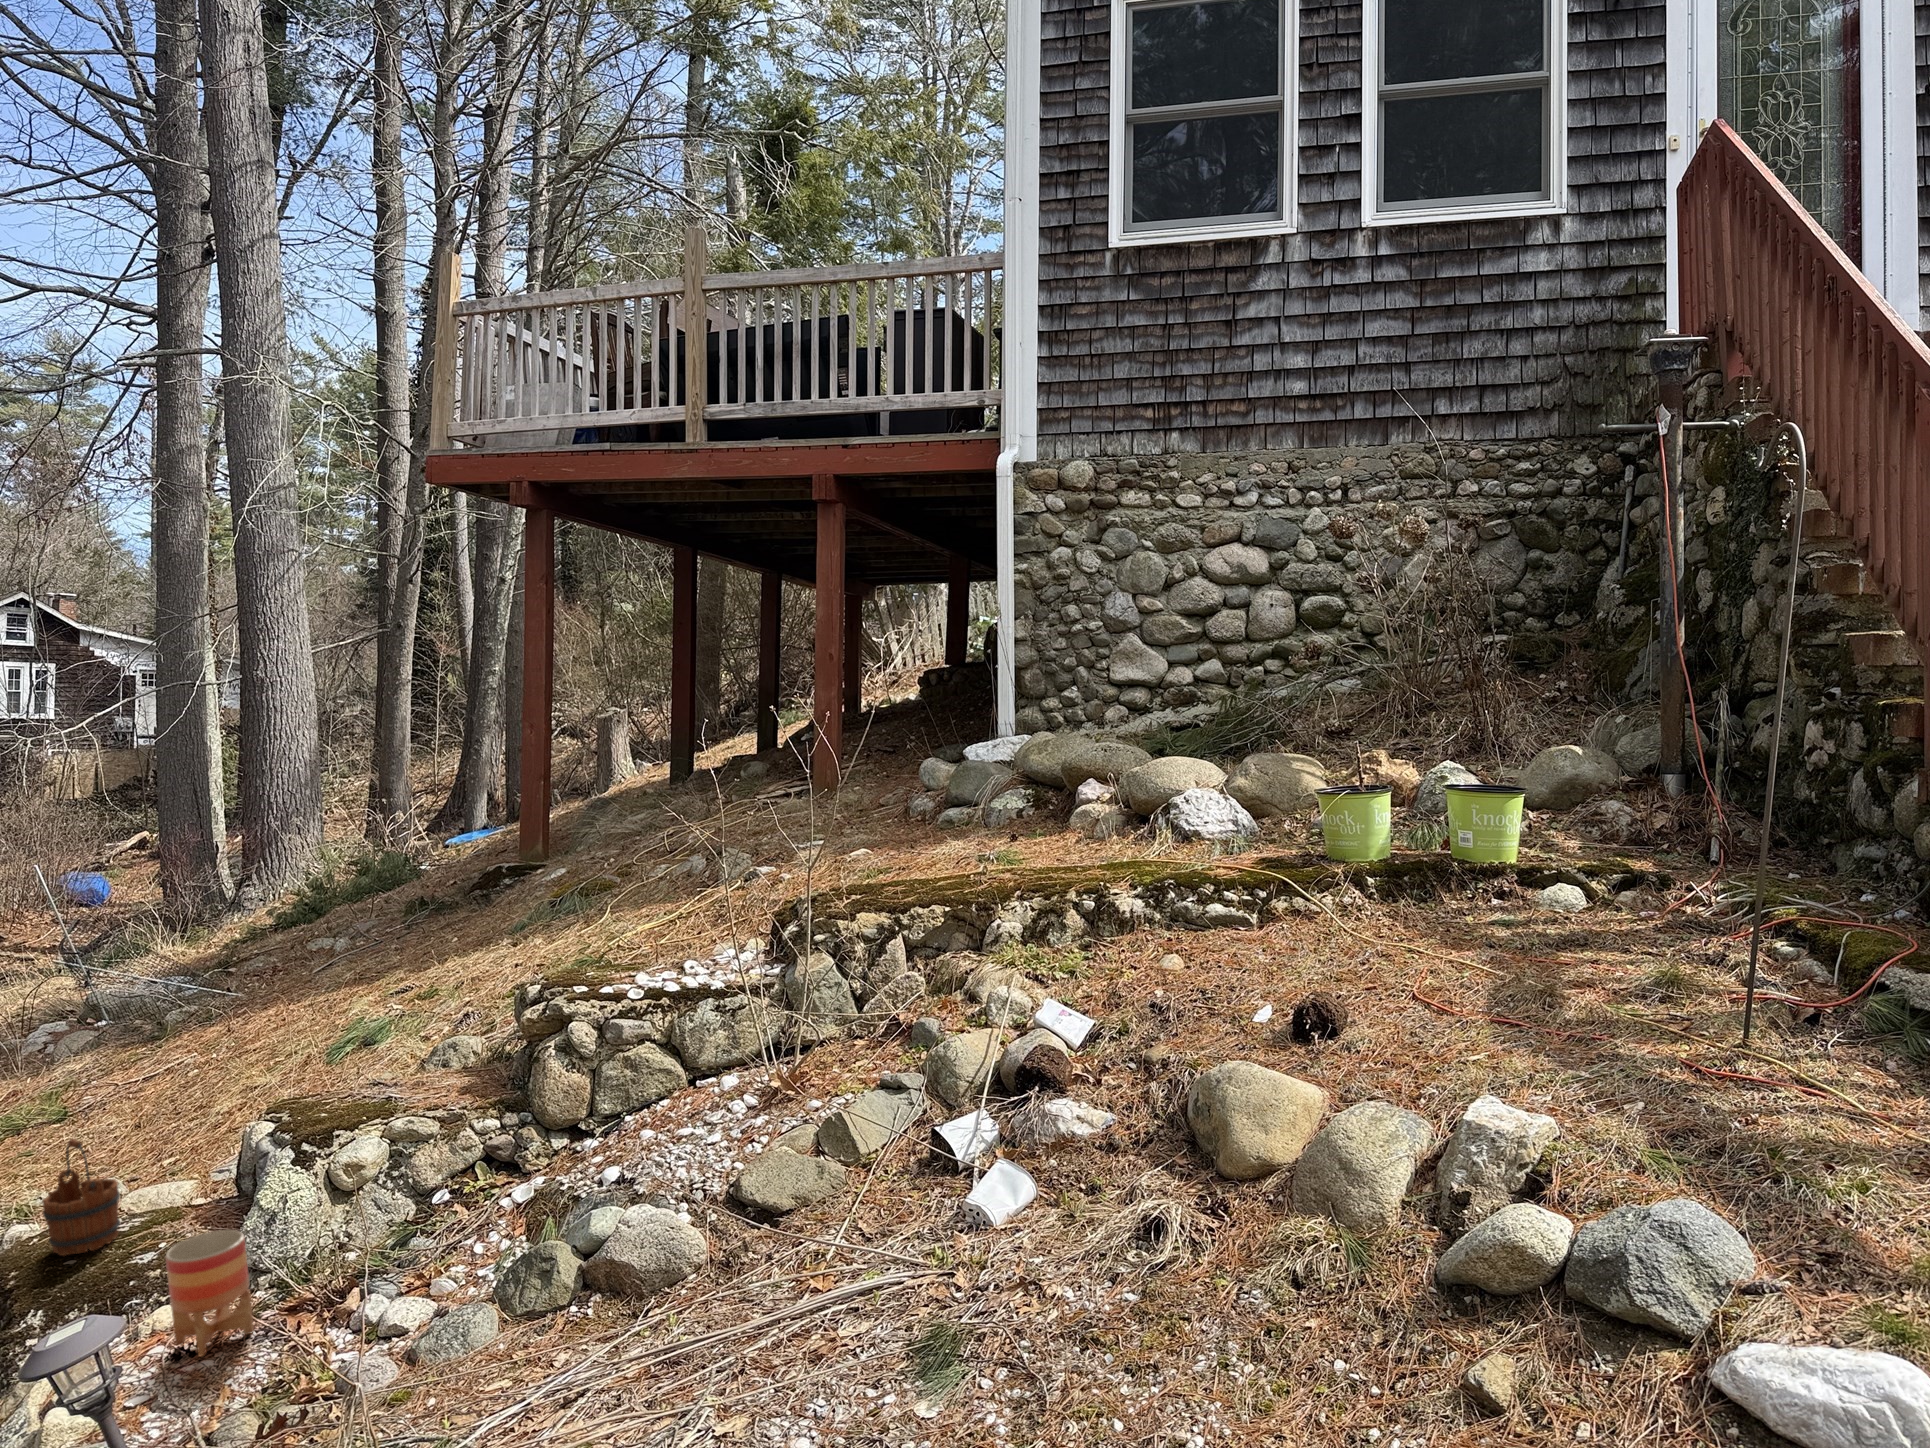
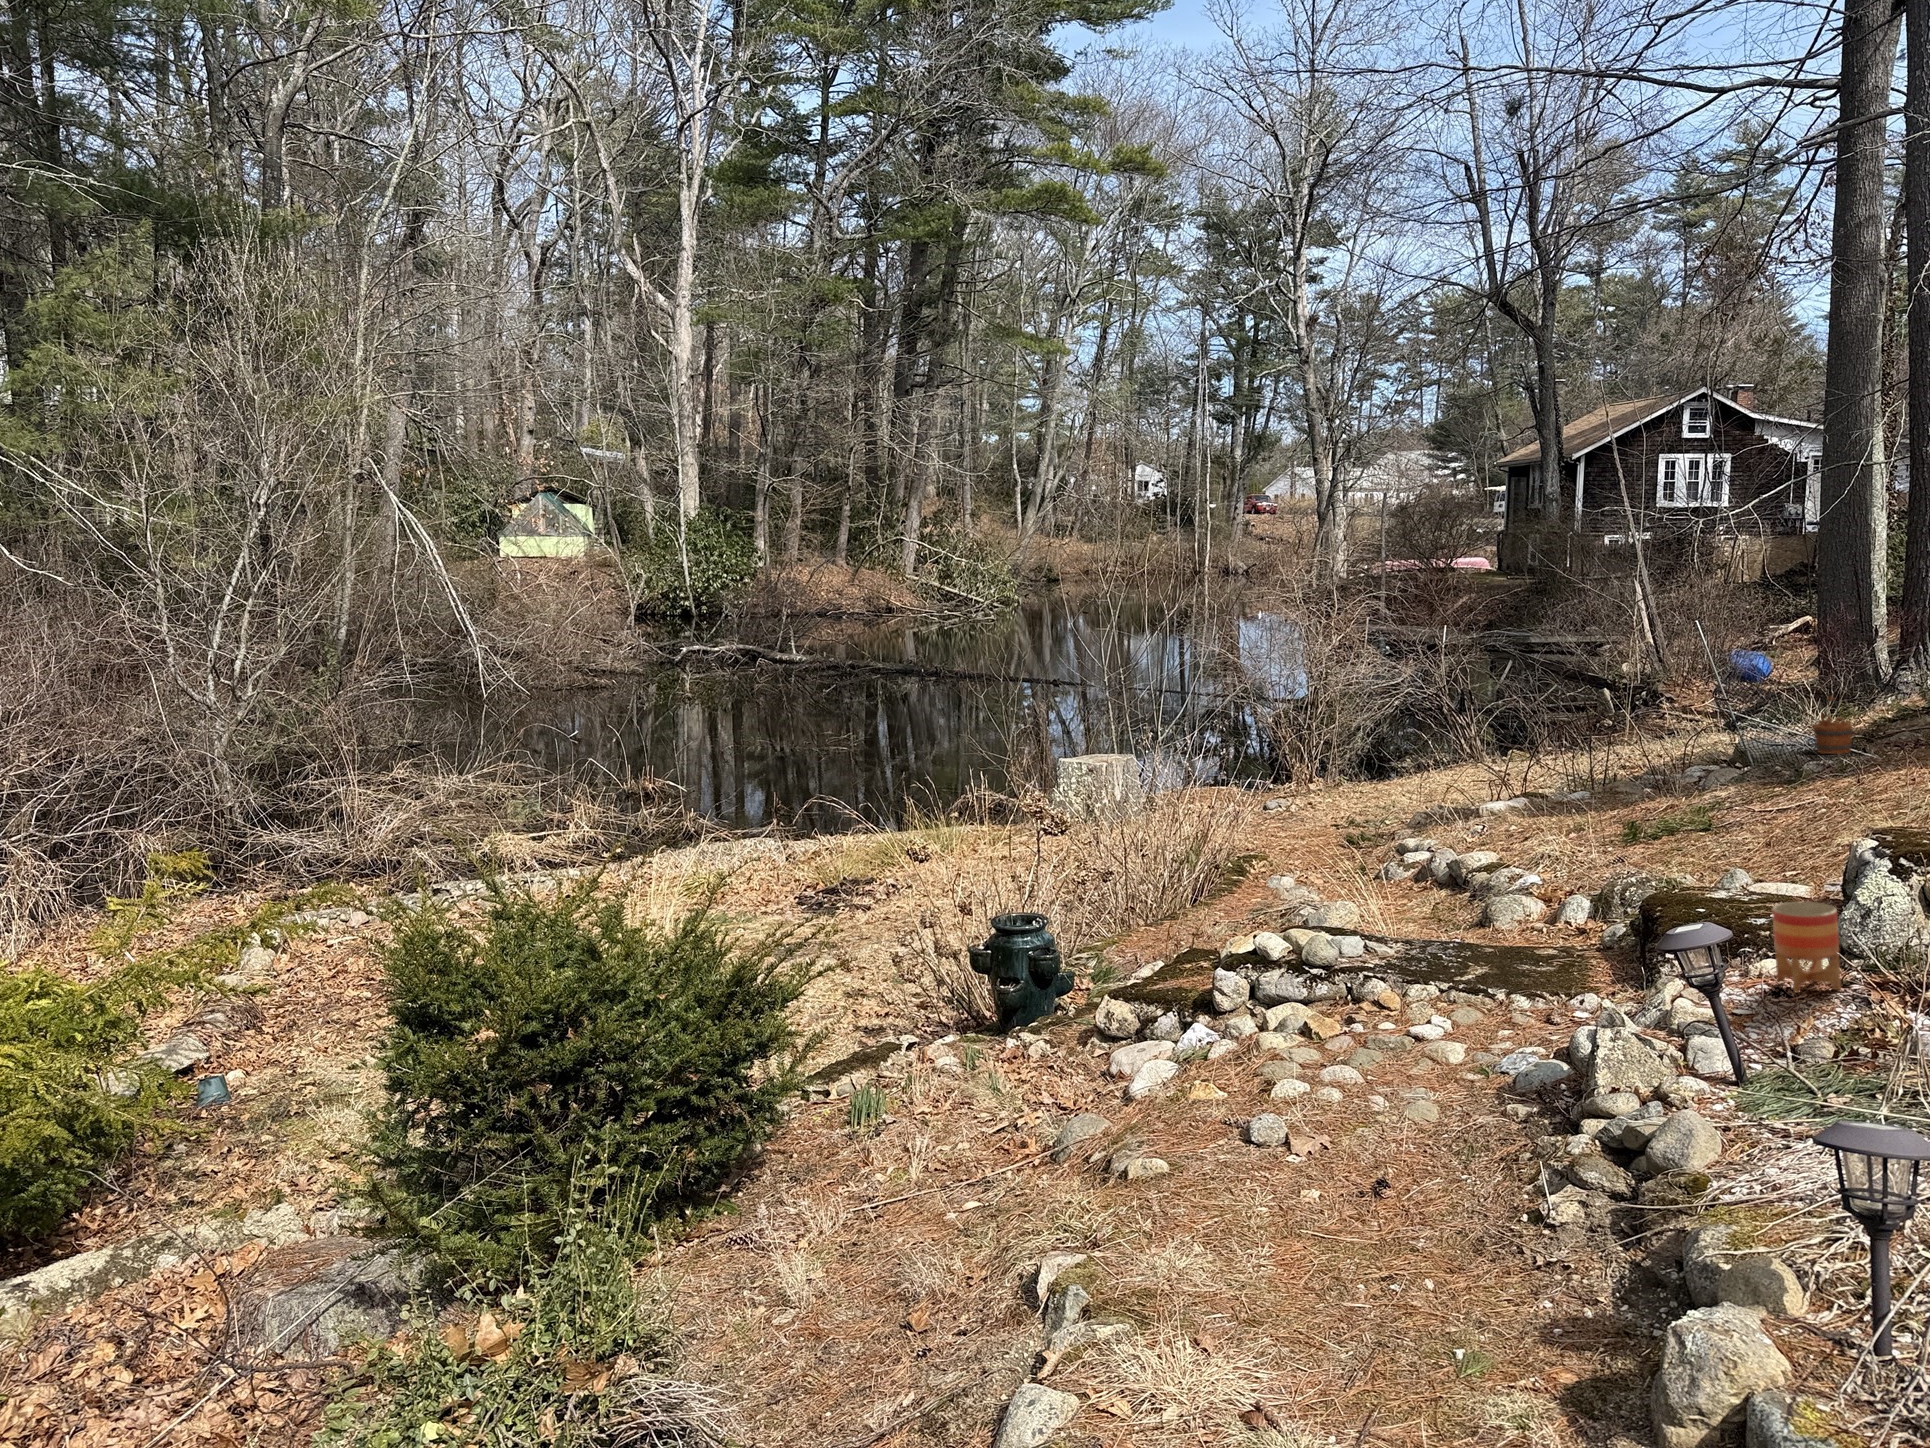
wooden bucket: present [42,1139,120,1256] -> present [1814,696,1853,754]

